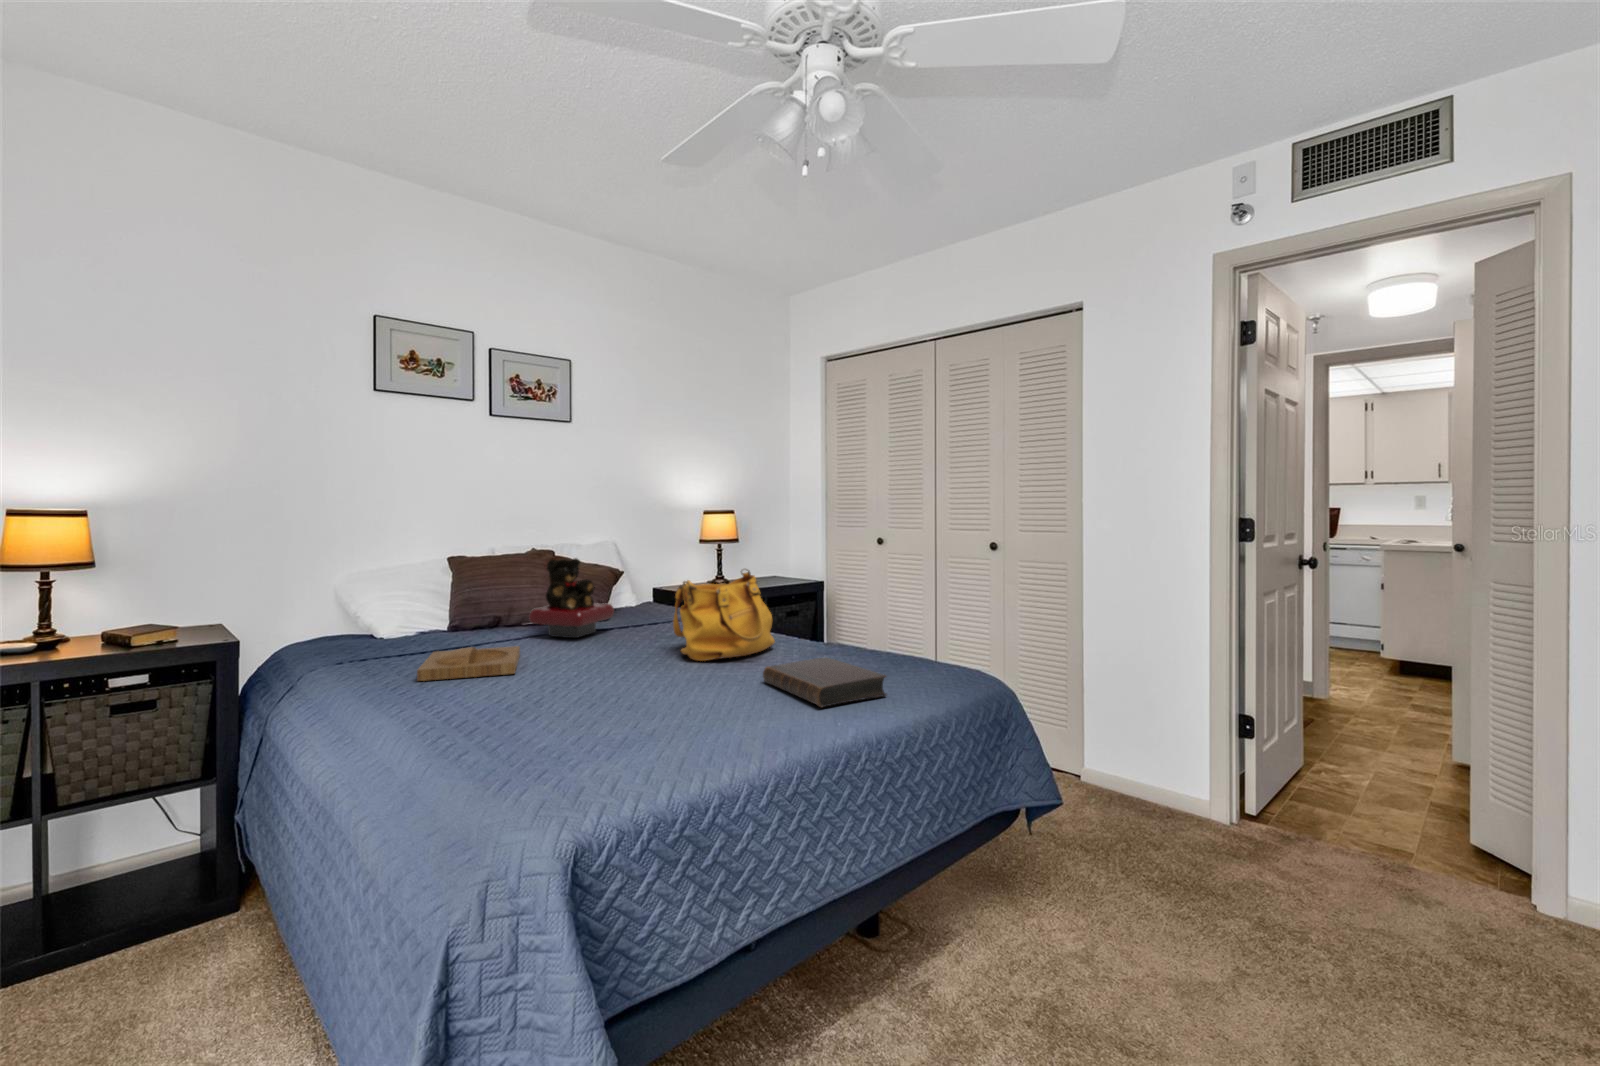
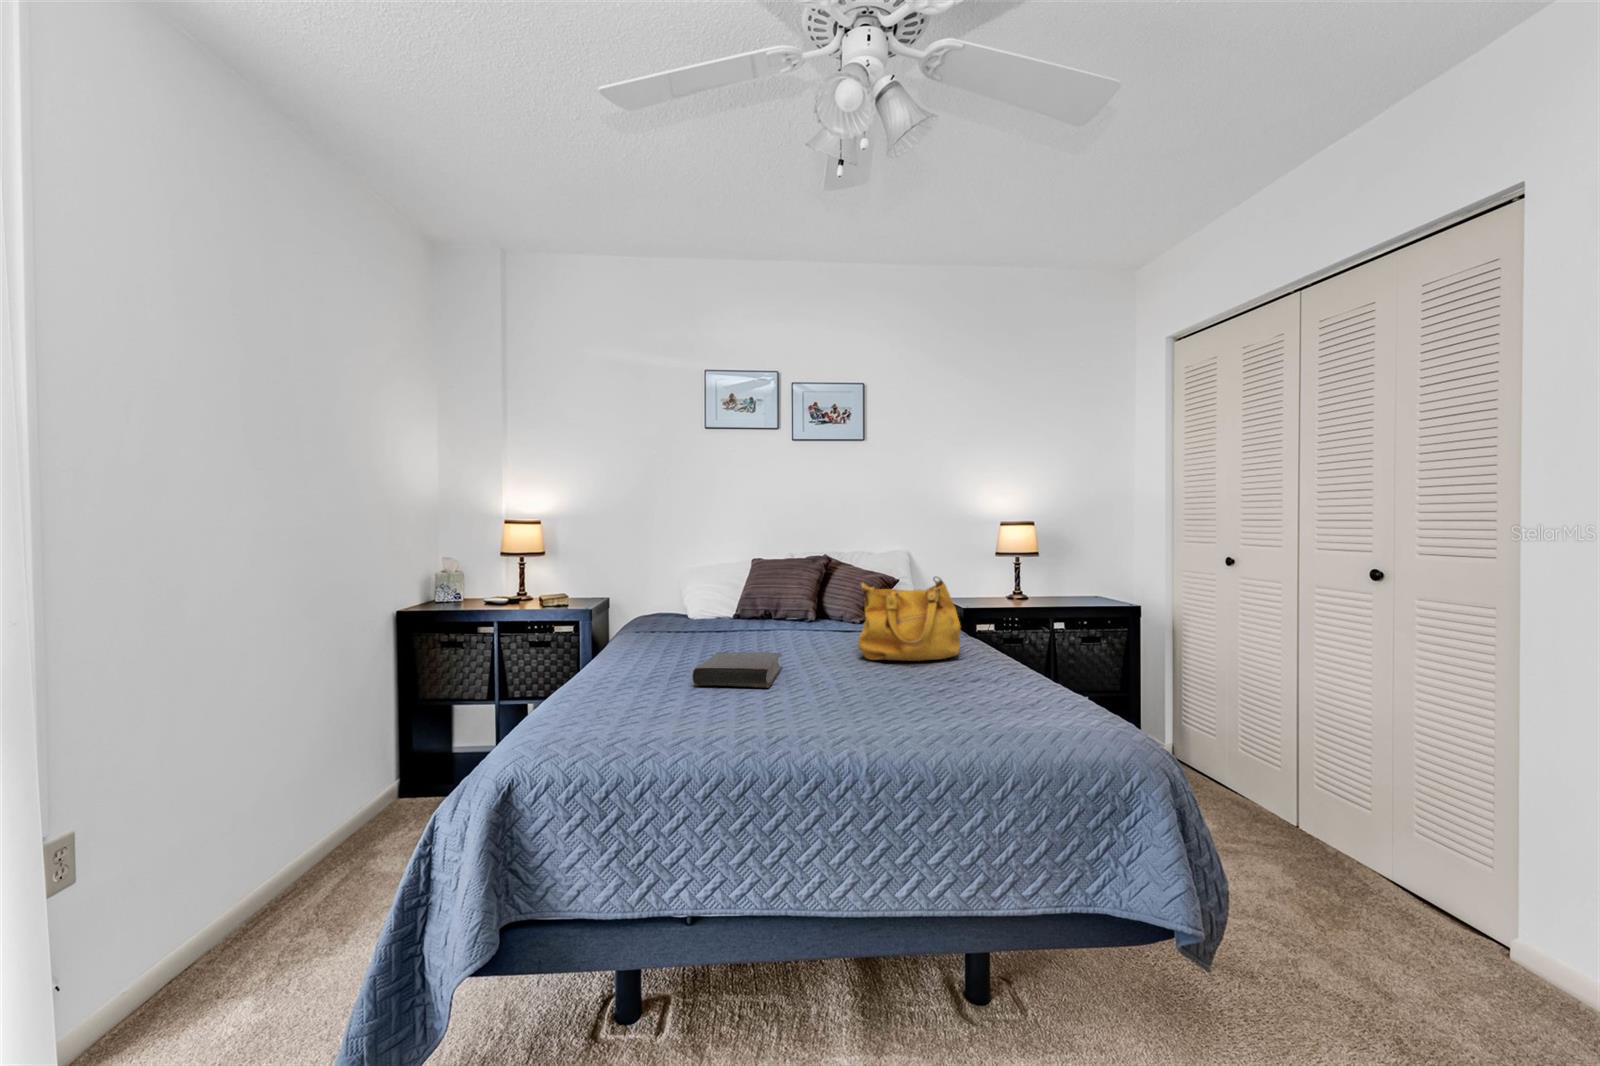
teddy bear: present [529,558,614,638] -> none [778,562,849,632]
tray: present [417,646,520,681] -> none [661,627,750,650]
book: present [763,658,887,707] -> present [692,652,782,688]

